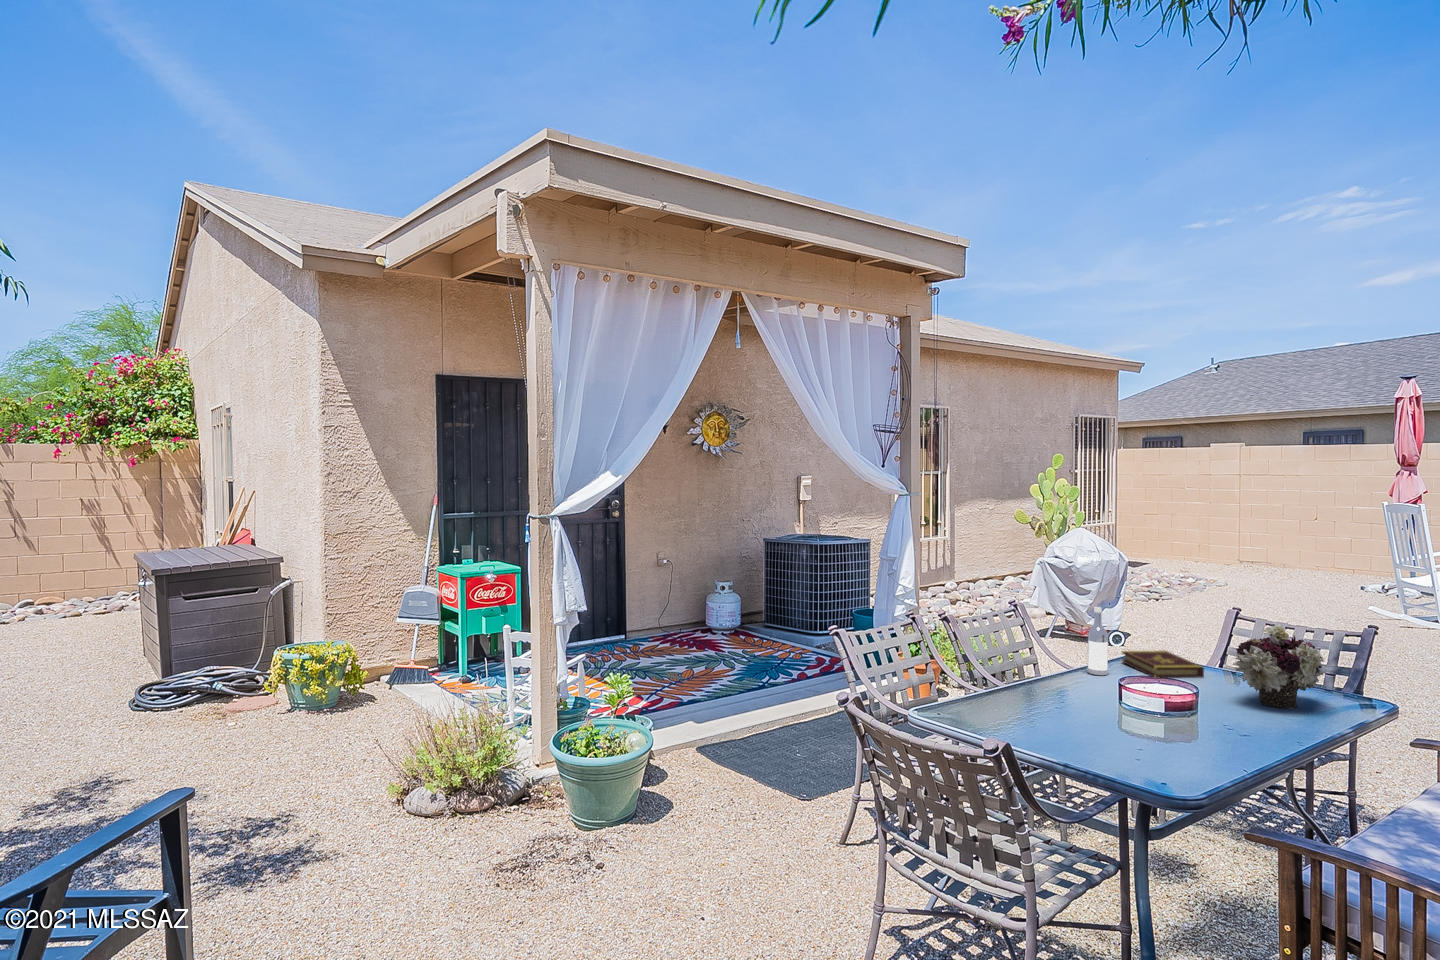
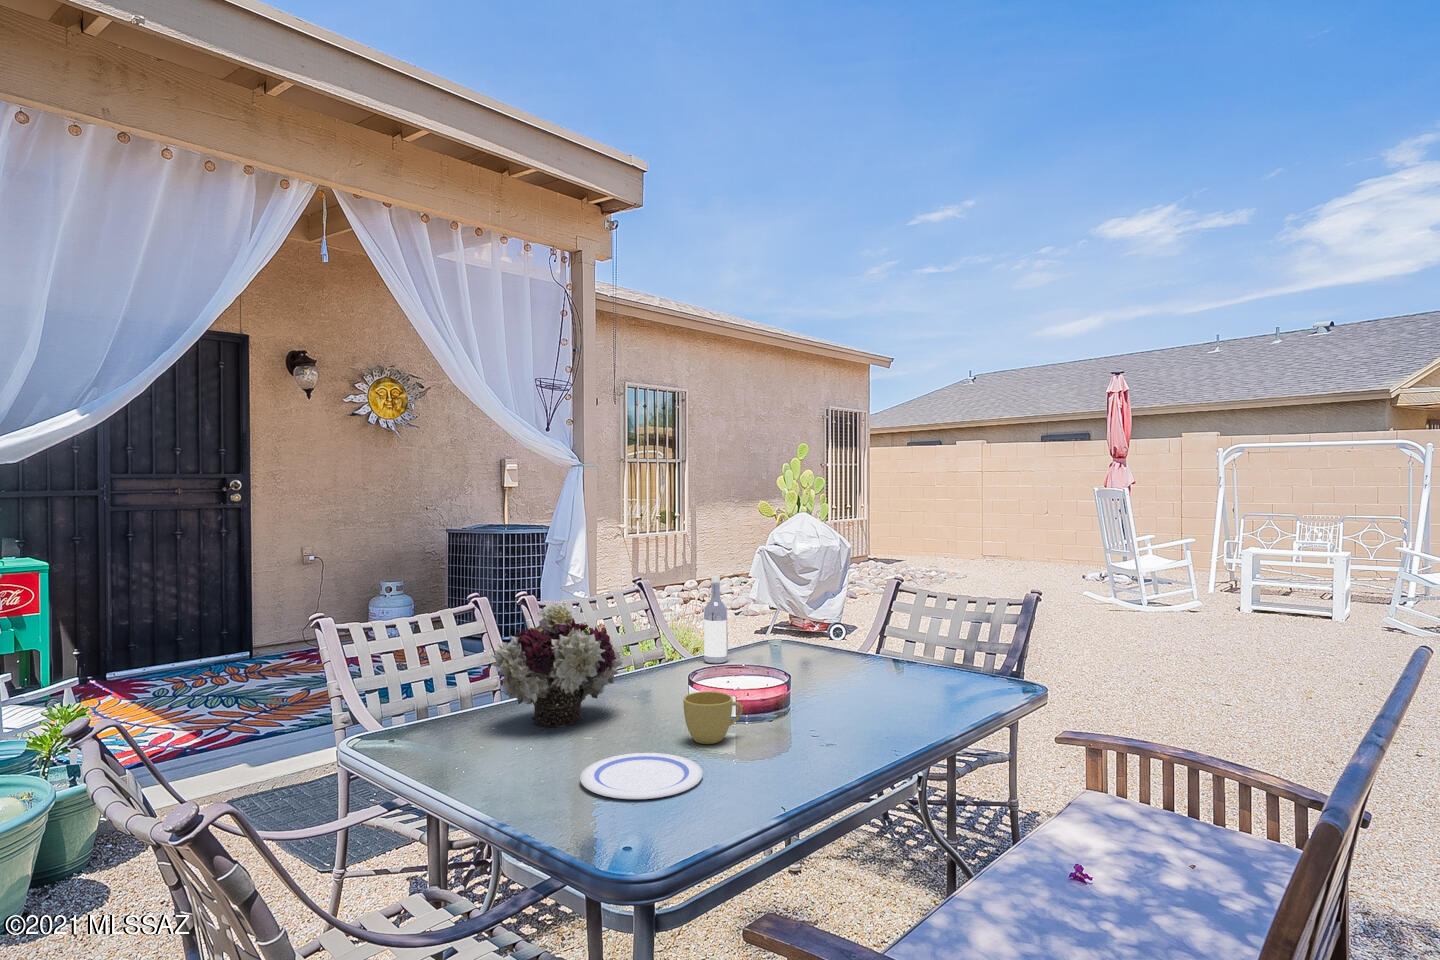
flower arrangement: present [1233,624,1324,709] -> present [491,603,623,727]
book: present [1121,650,1204,678] -> none [757,630,839,664]
cup: none [1138,702,1181,739] -> present [683,691,742,744]
plate: none [1091,742,1182,773] -> present [580,753,703,799]

